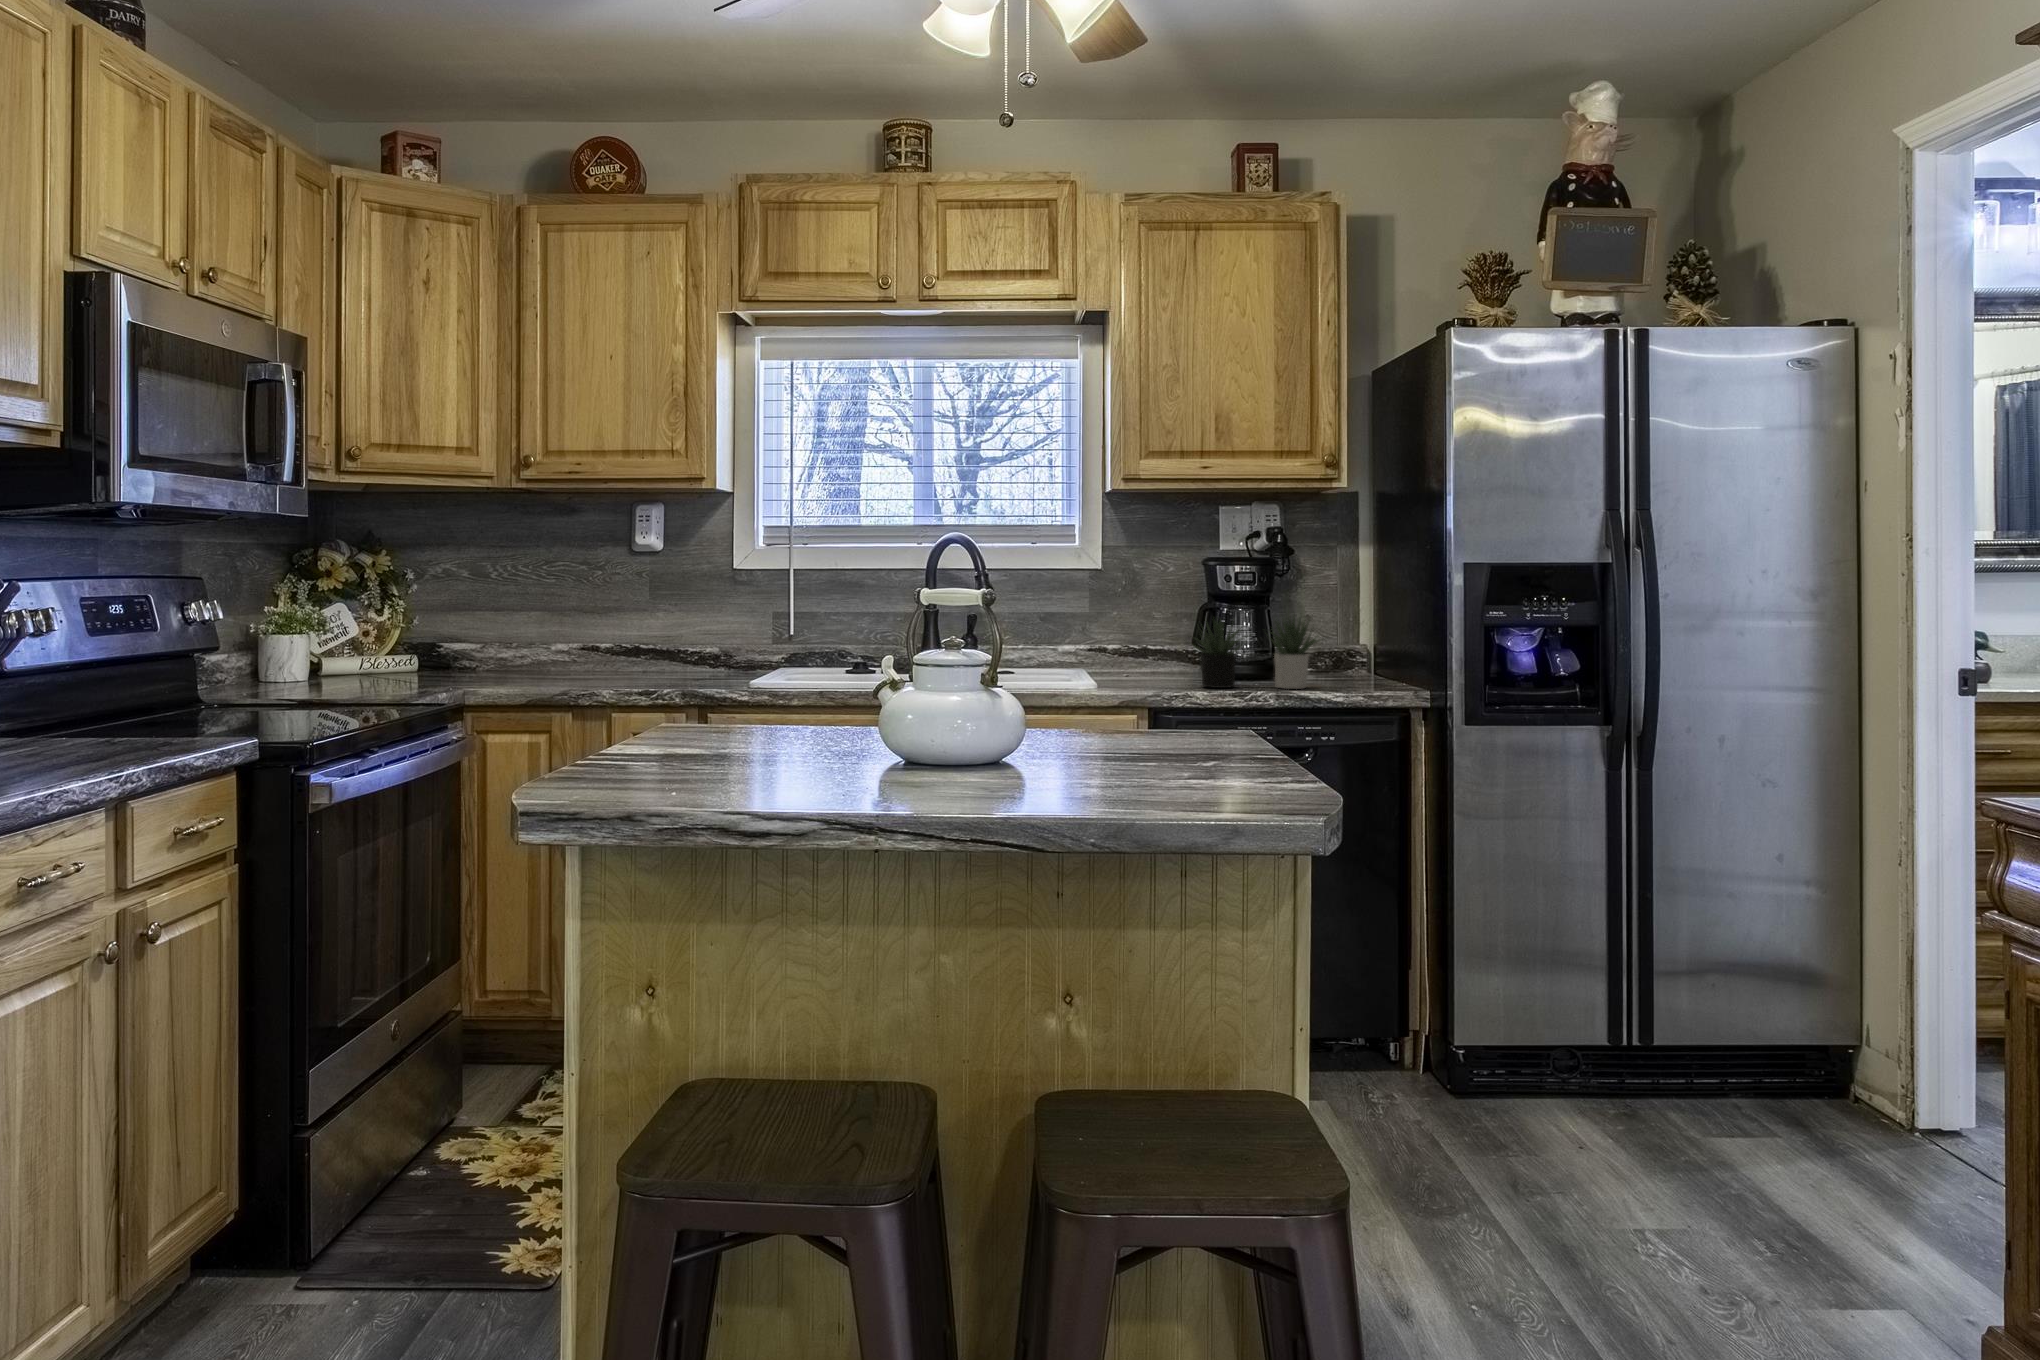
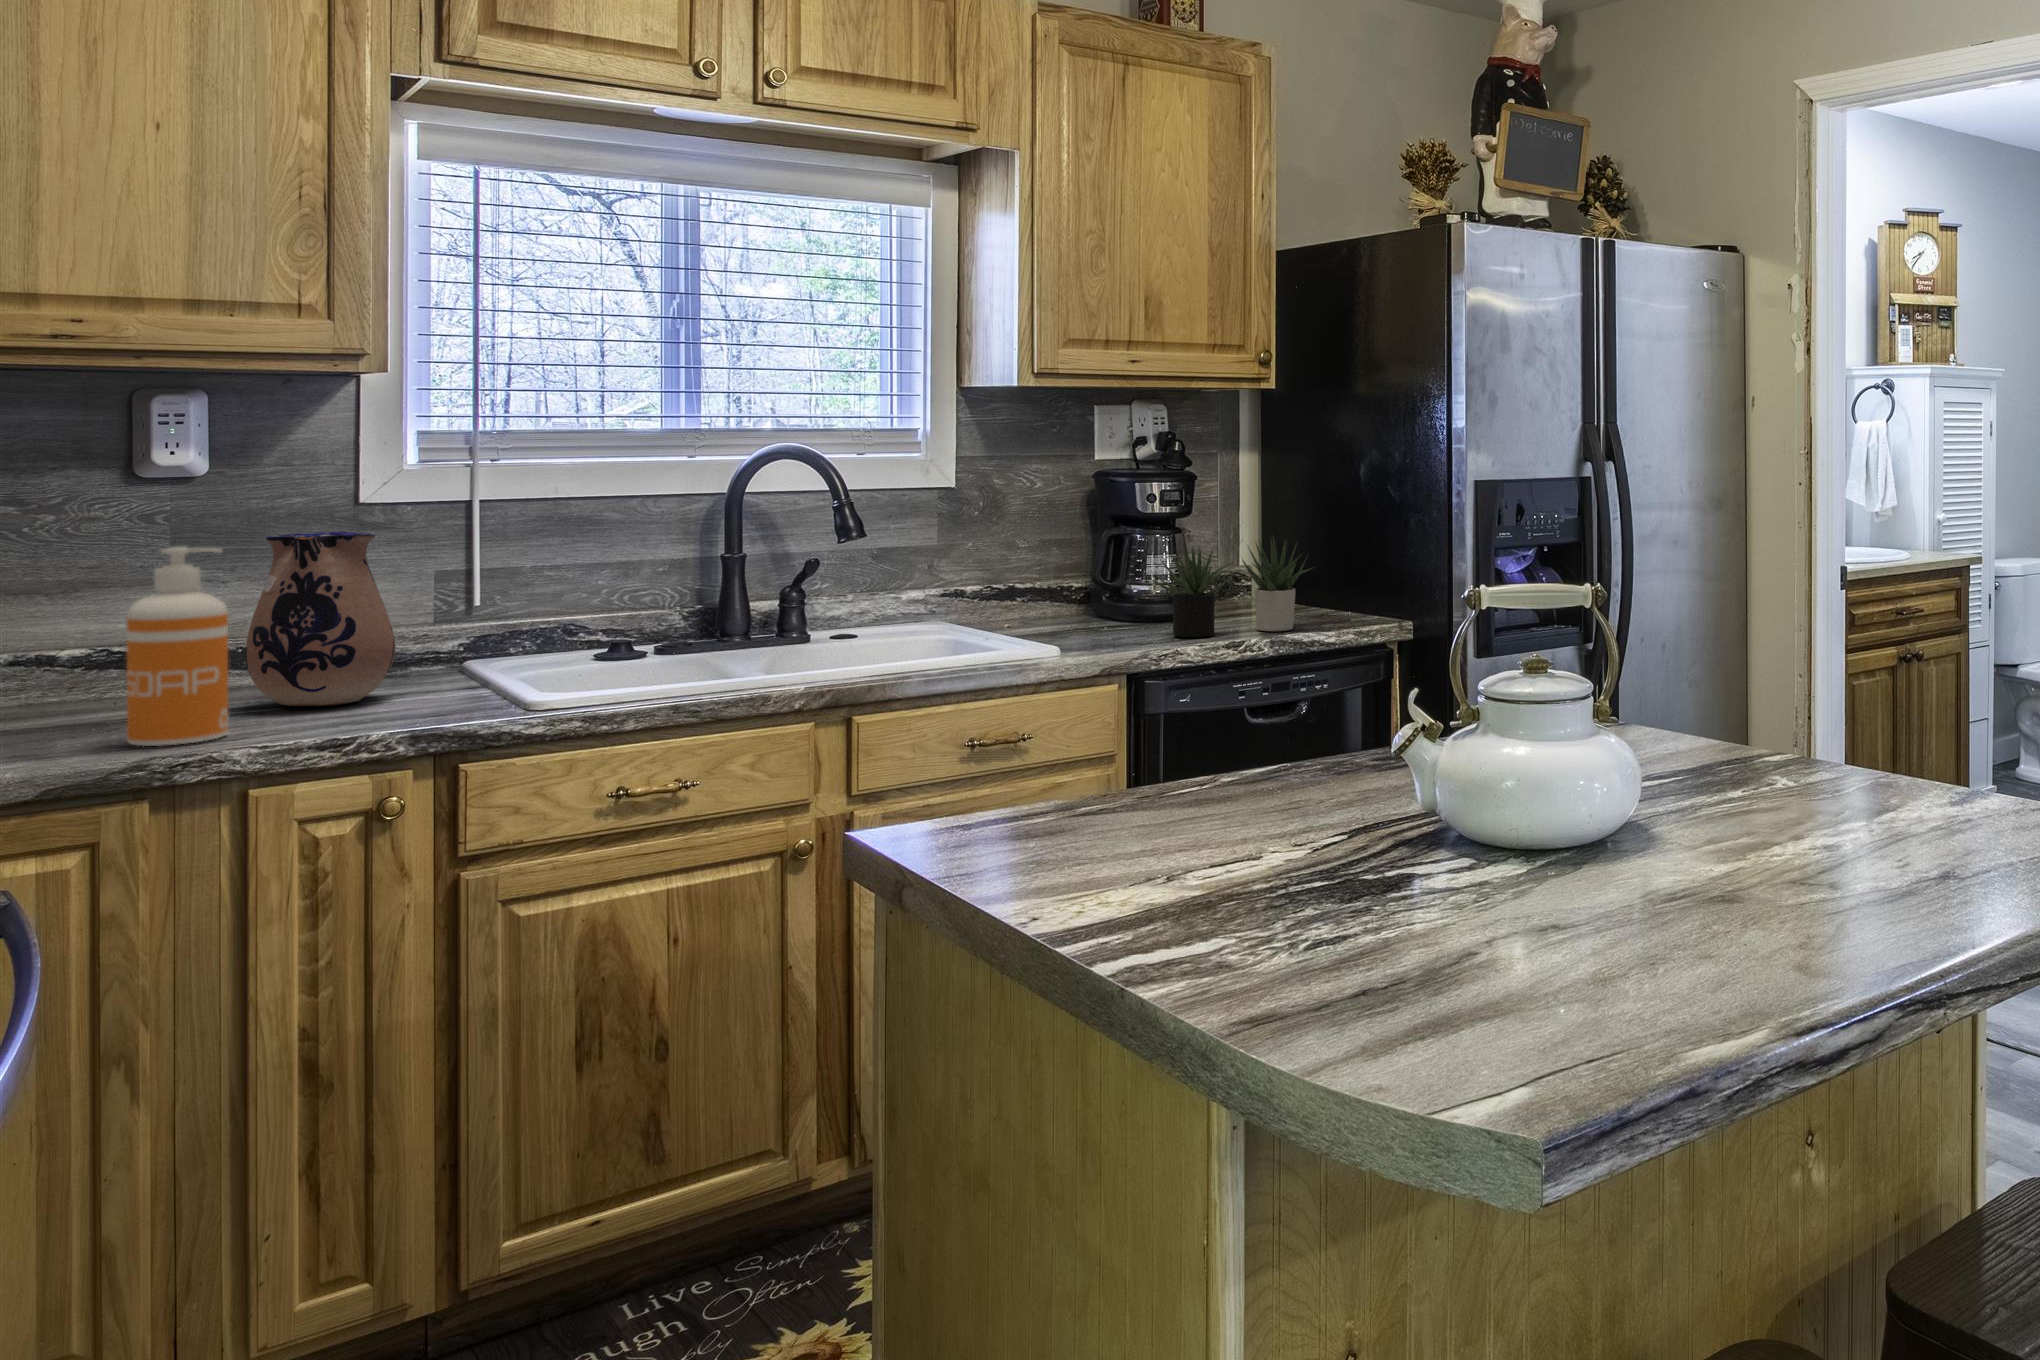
ceramic pitcher: none [647,584,716,682] -> present [246,531,395,706]
soap dispenser: none [575,586,618,691] -> present [127,547,228,746]

